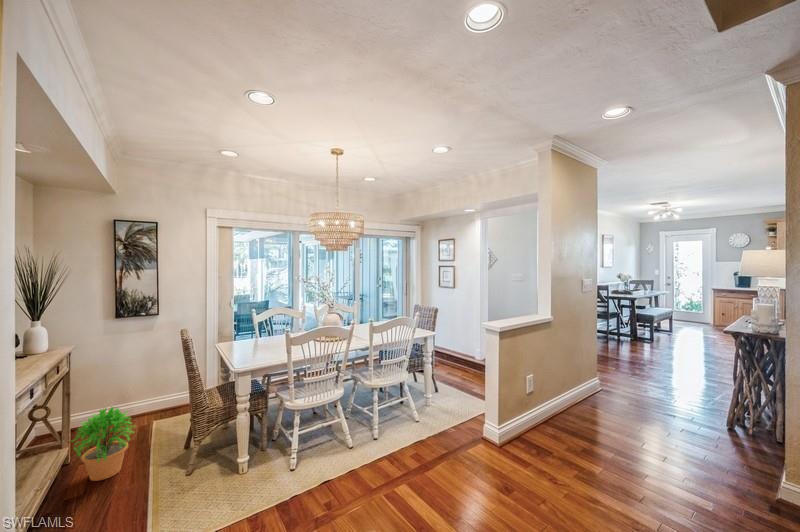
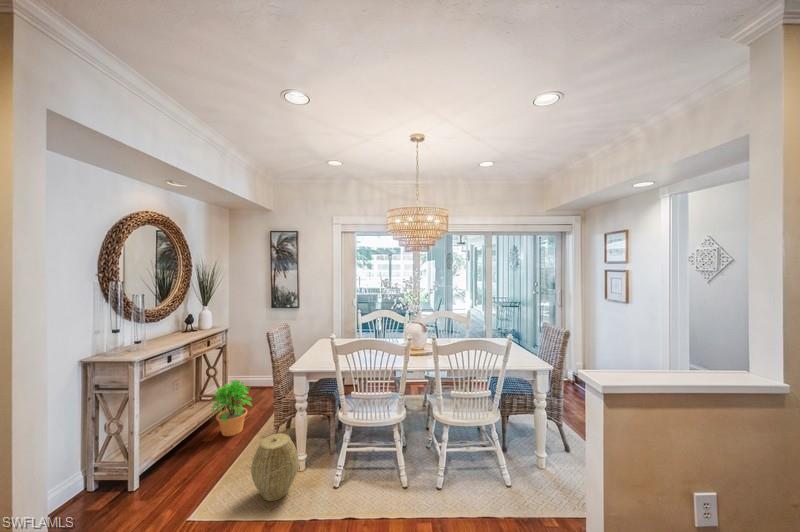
woven basket: none [206,435,257,504] -> present [251,433,299,501]

